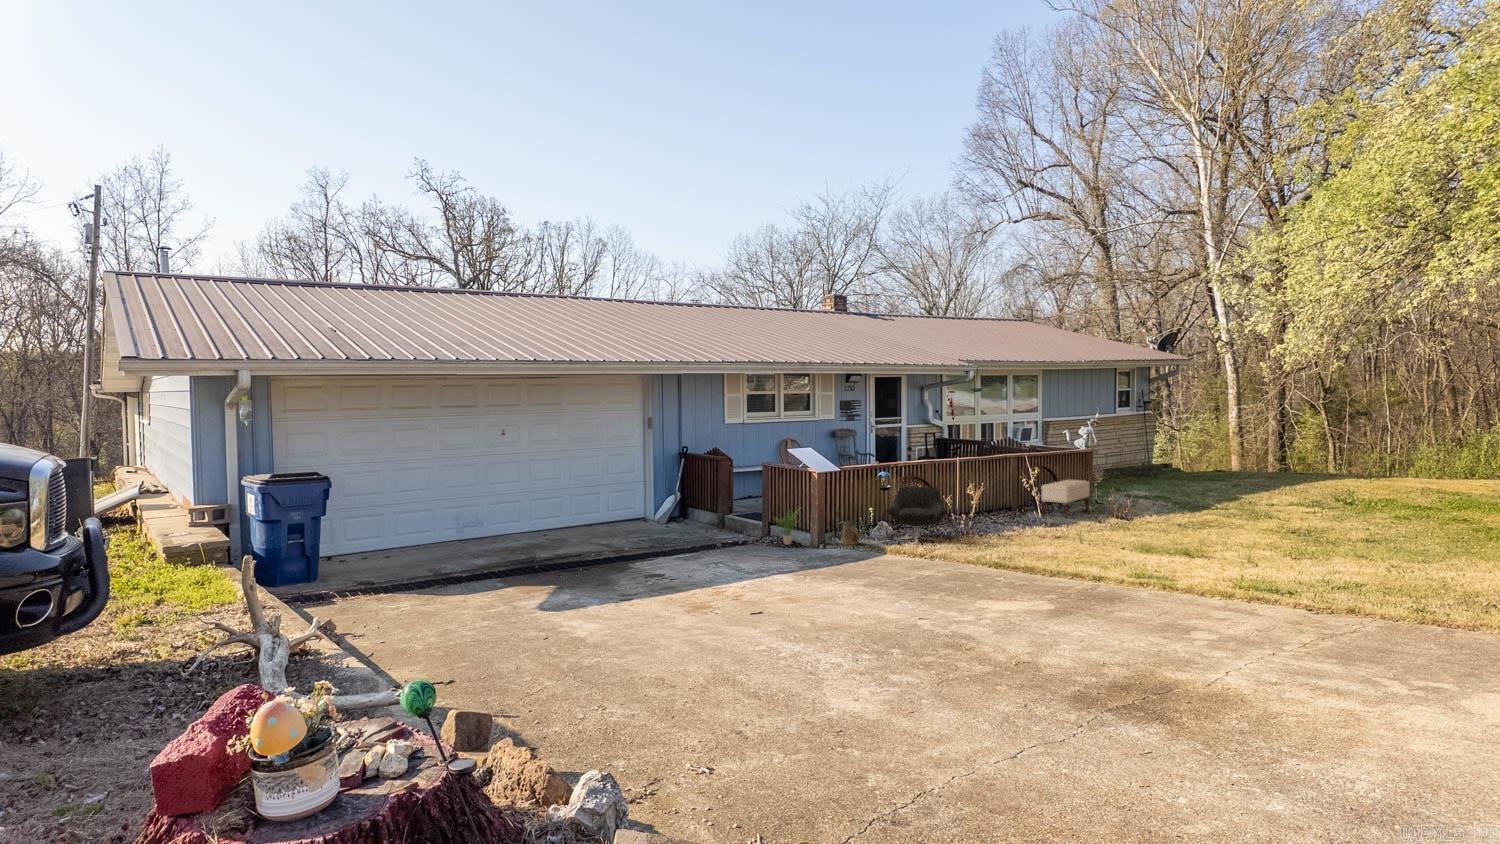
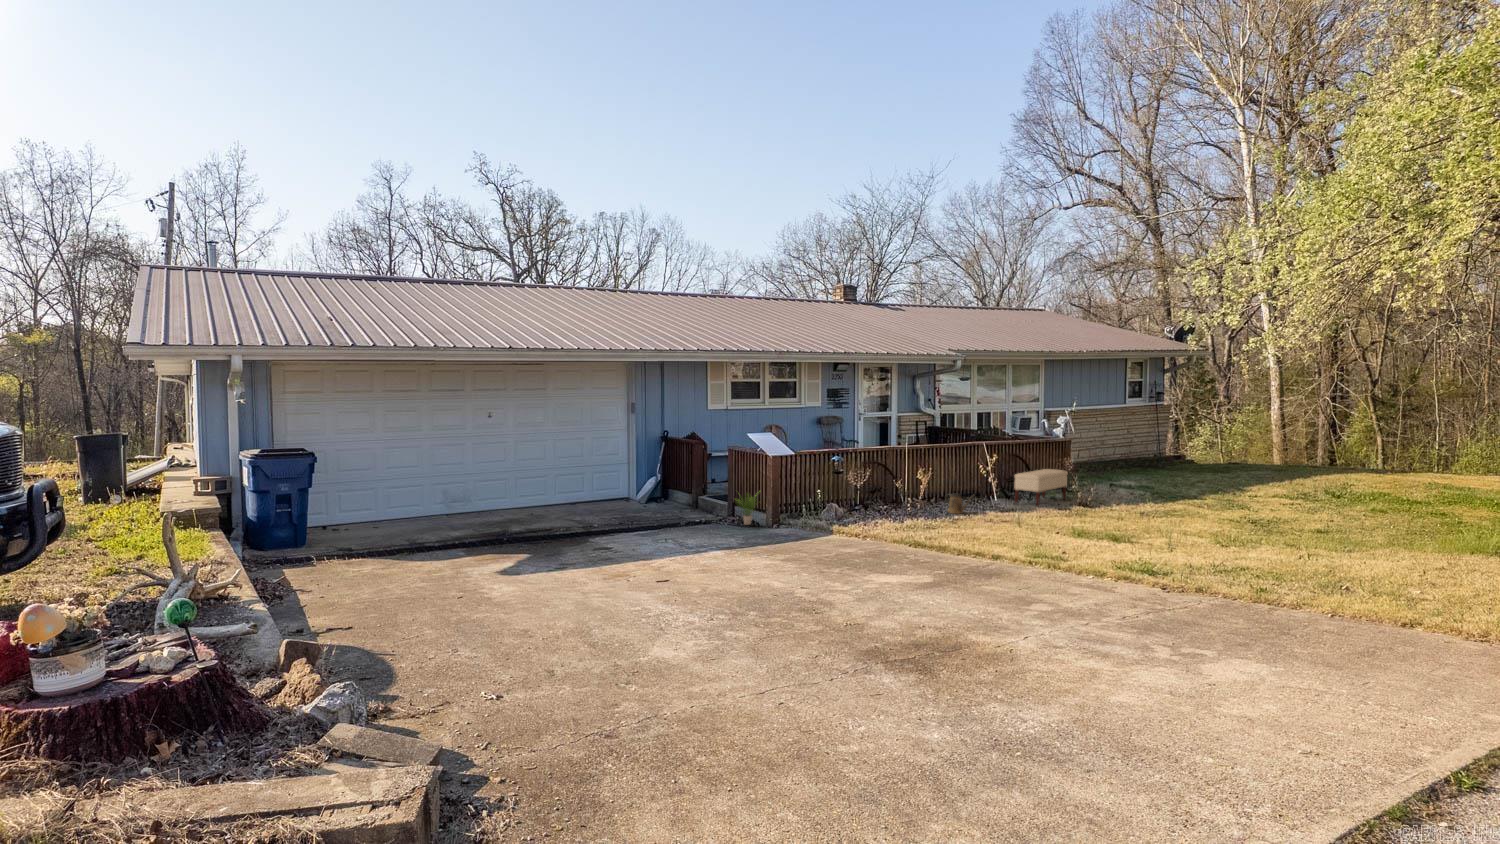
lounge chair: present [886,486,946,544] -> none [844,472,903,528]
watering can: present [838,521,870,545] -> present [945,494,972,514]

